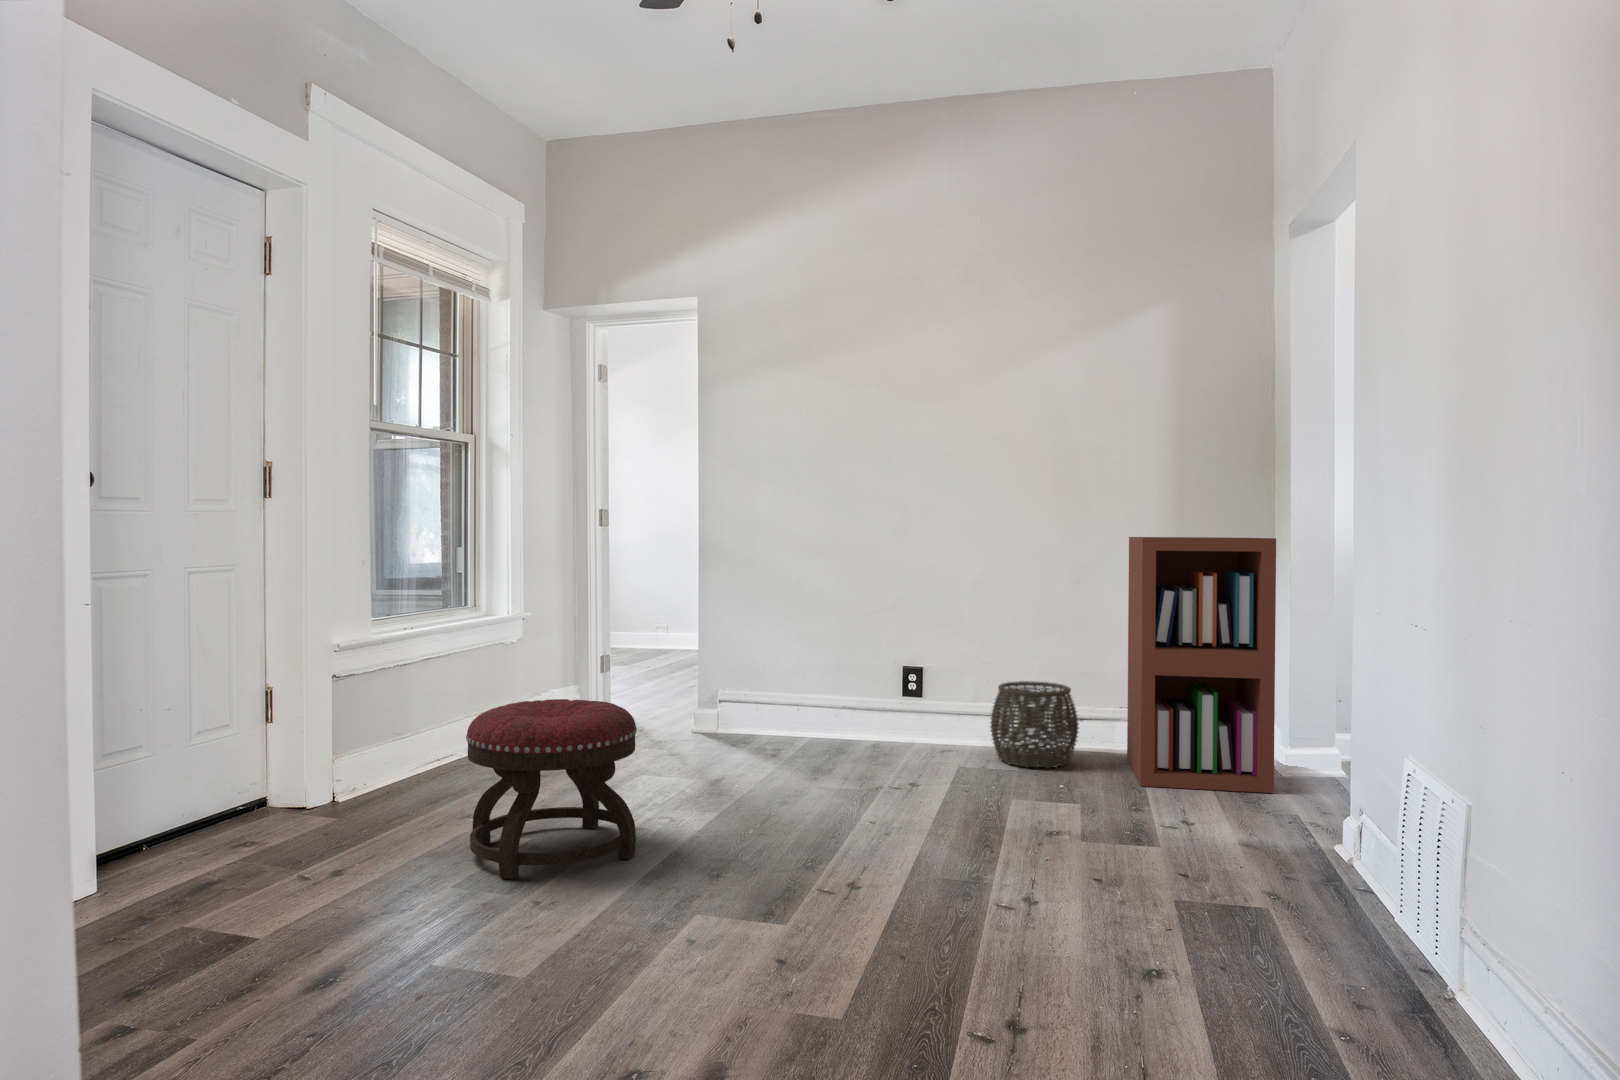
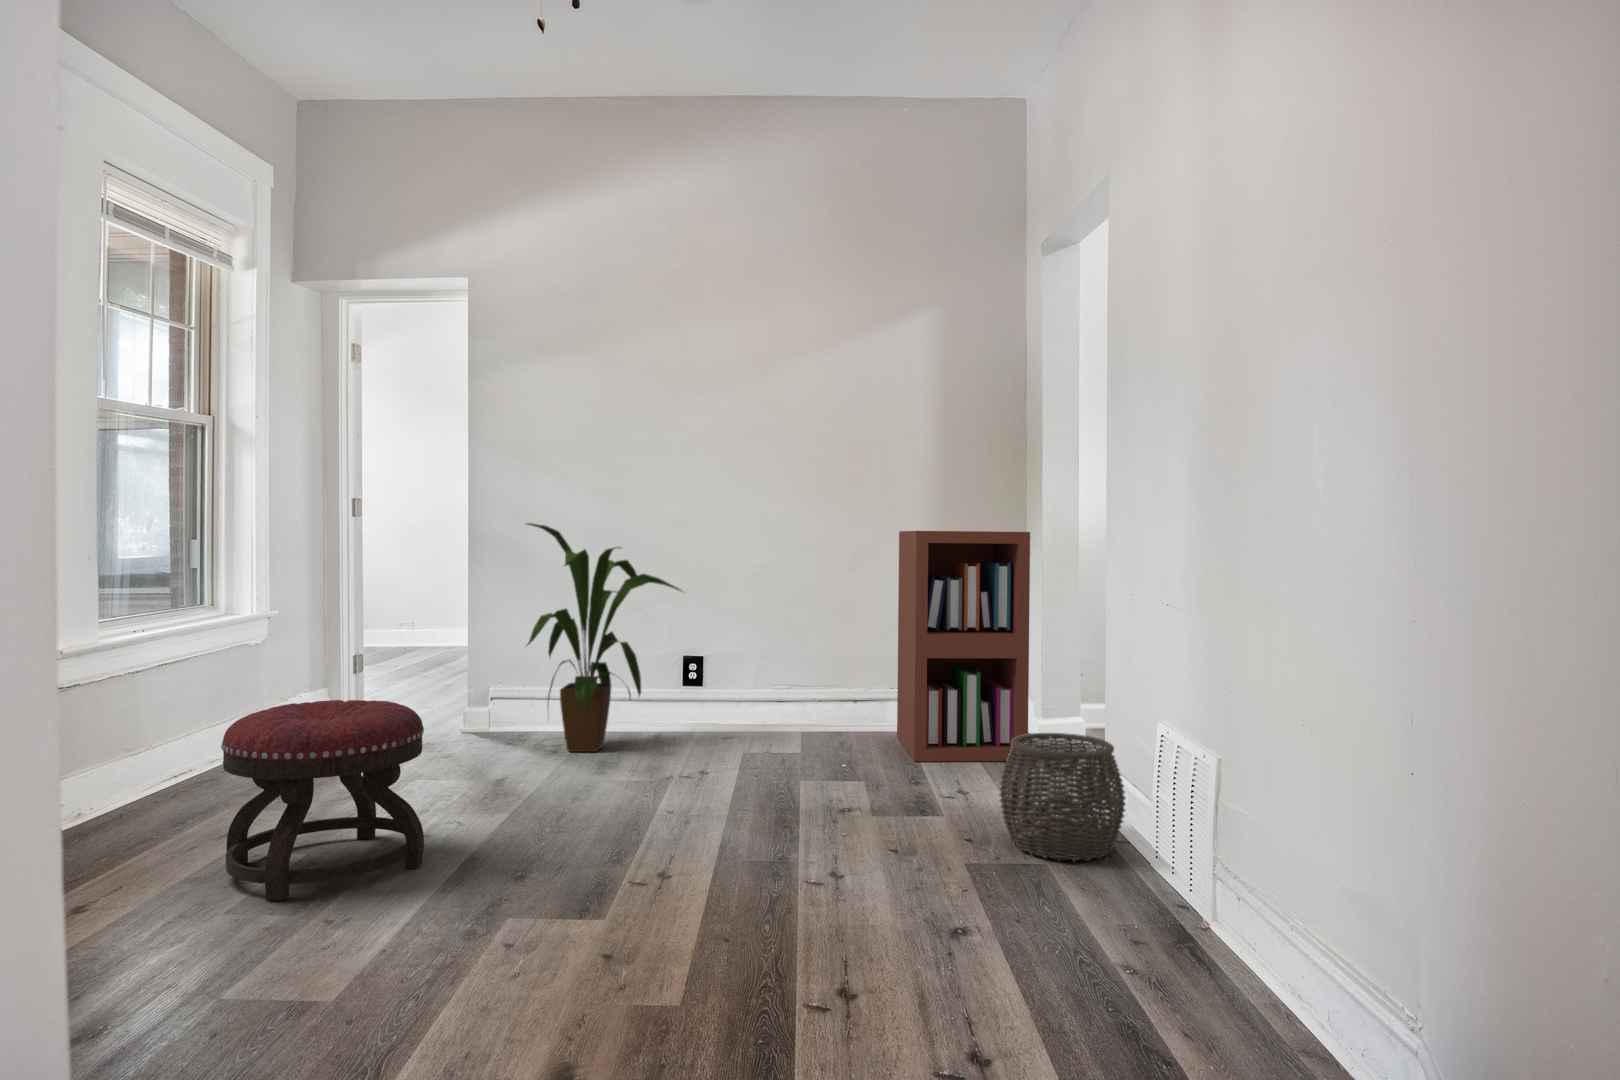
house plant: none [741,531,899,757] -> present [527,523,681,752]
woven basket: present [990,681,1079,768] -> present [999,733,1126,861]

